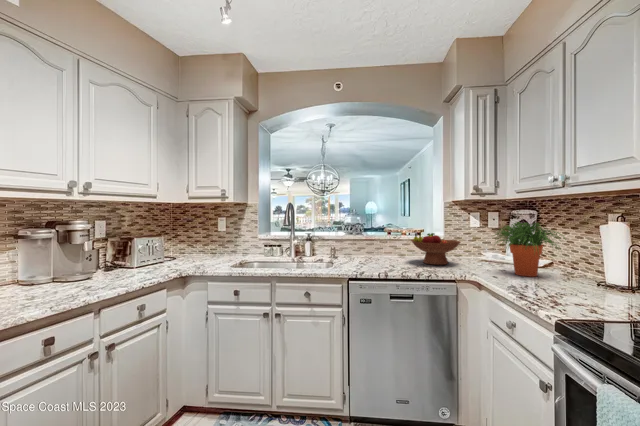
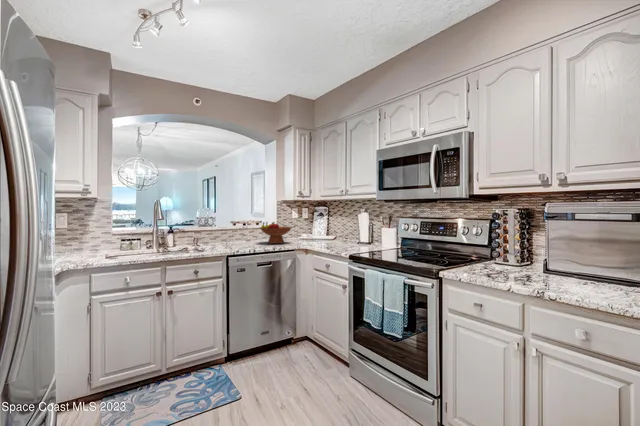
potted plant: present [496,222,565,276] -> none [312,213,347,244]

